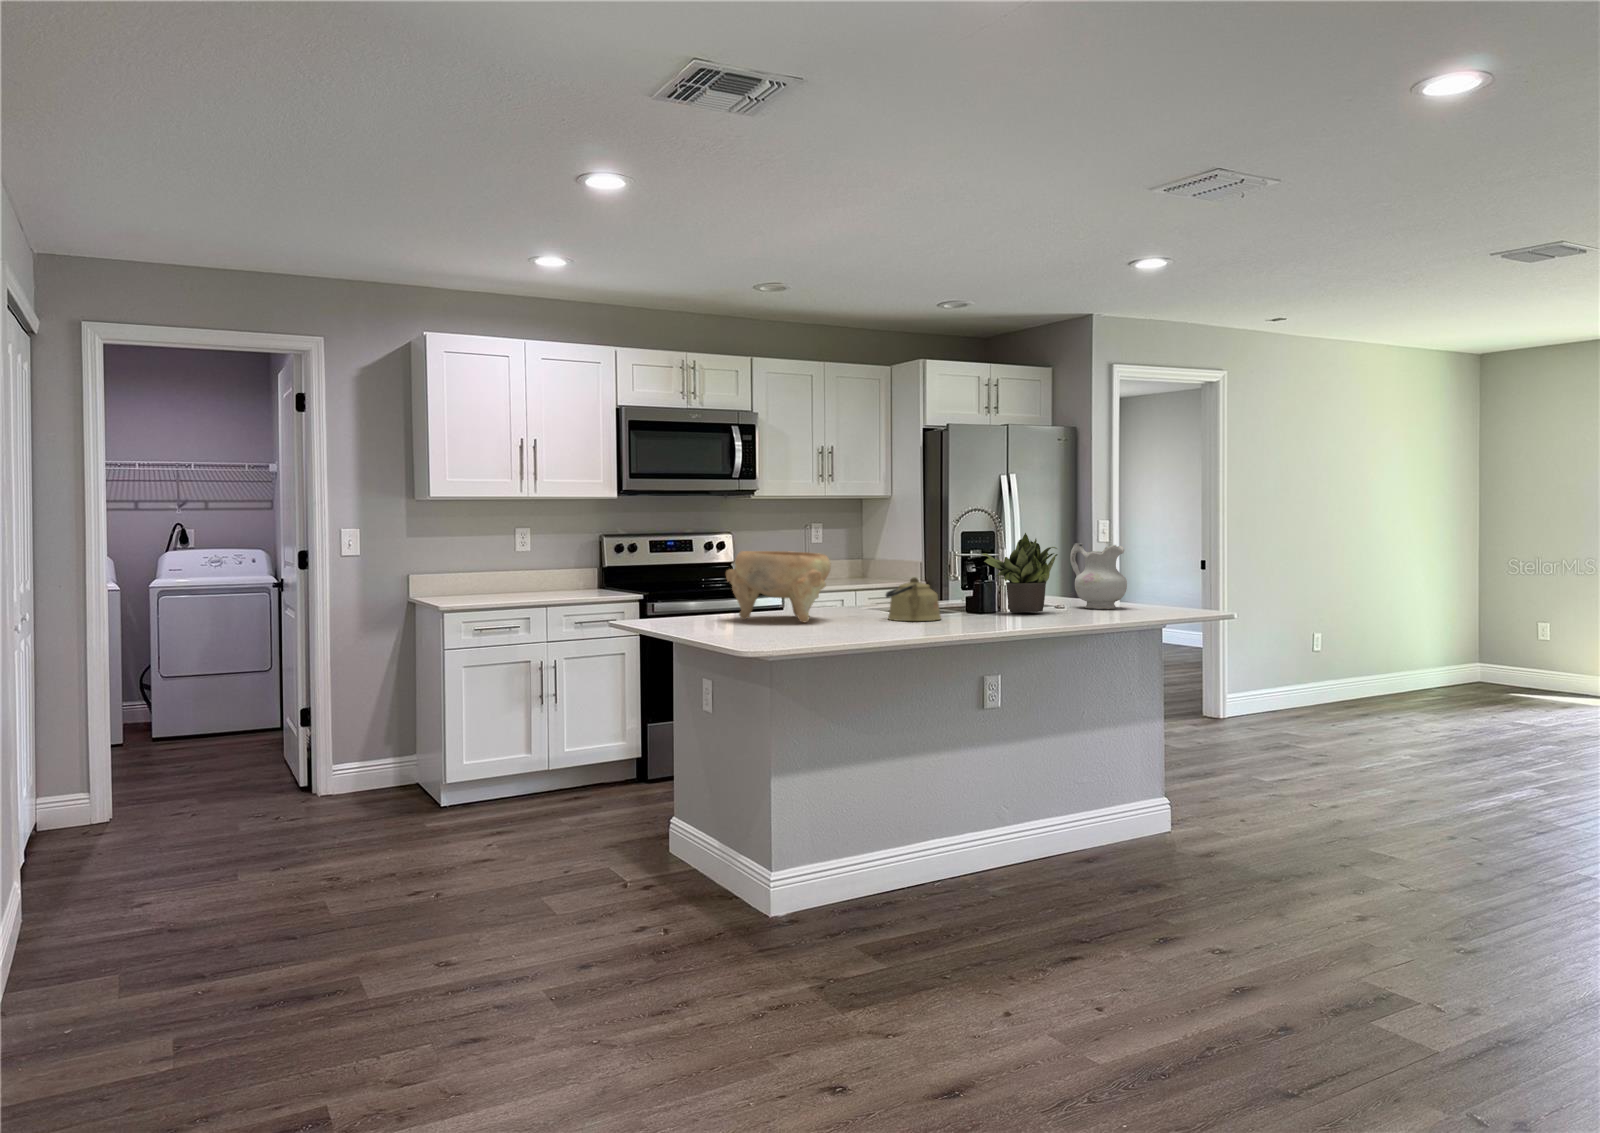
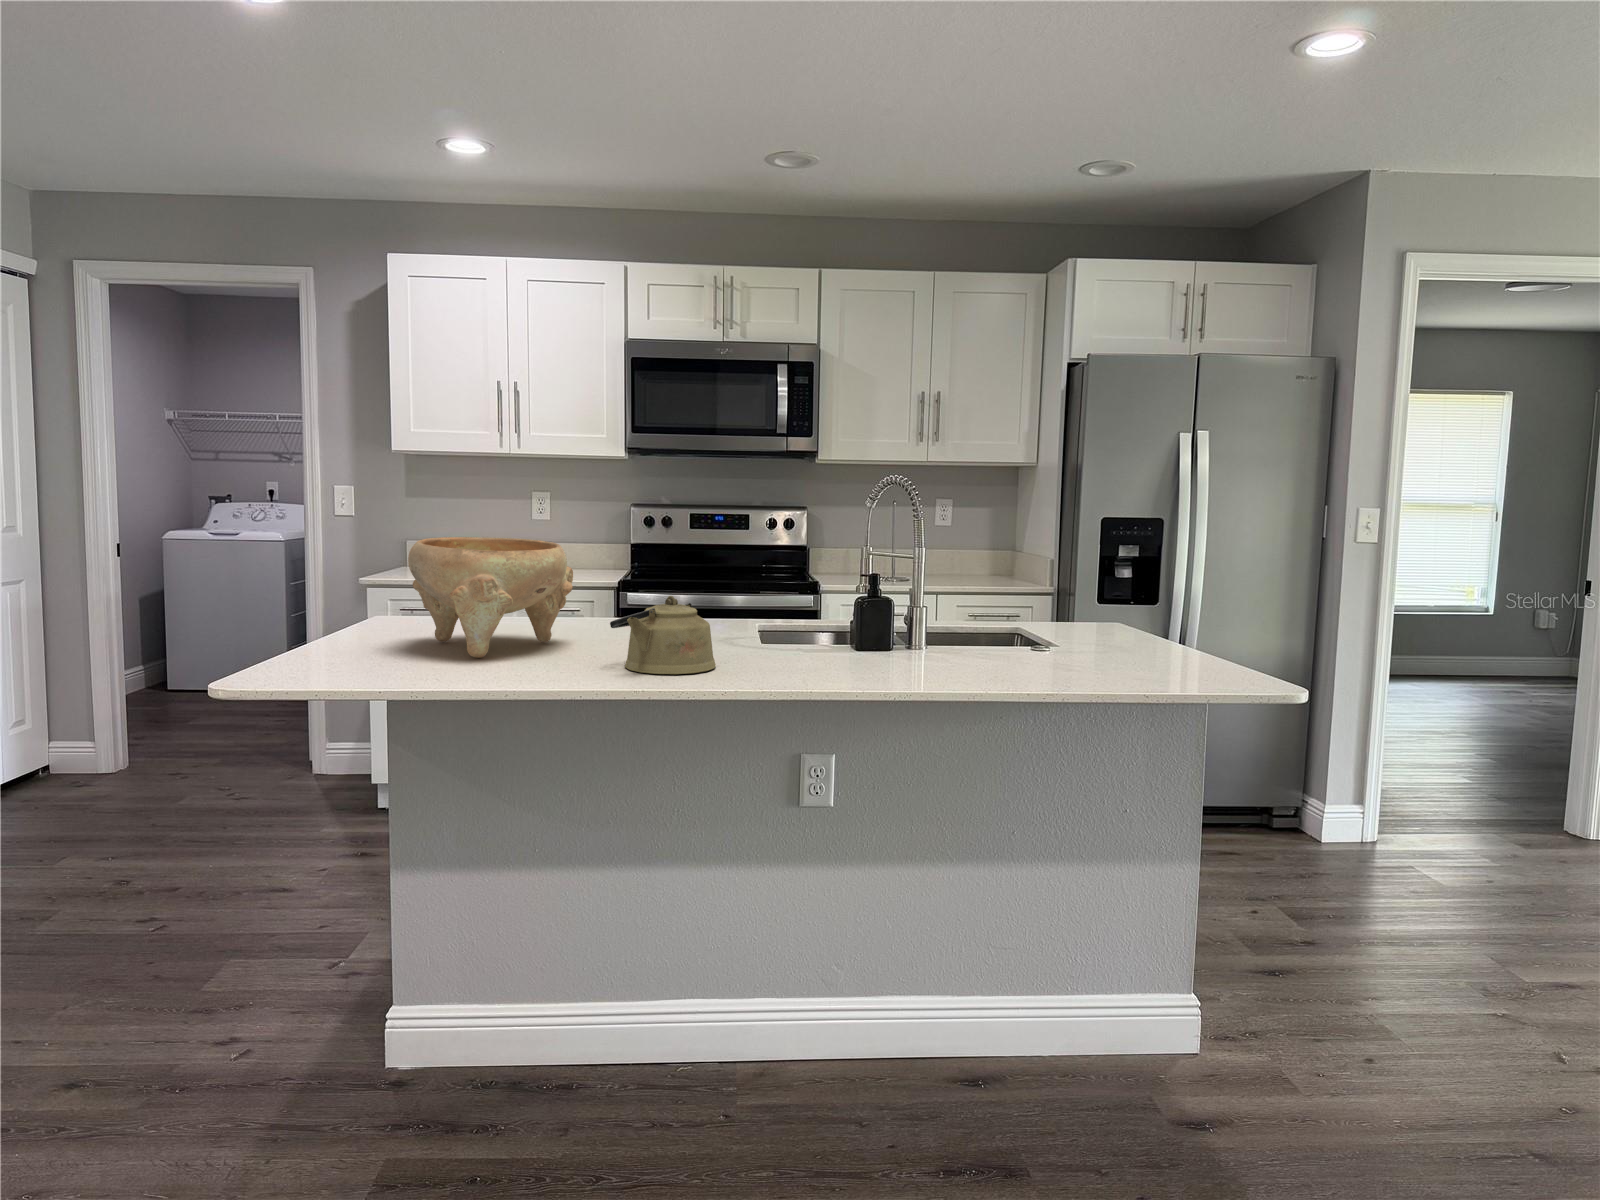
potted plant: present [981,533,1058,612] -> none [822,525,975,671]
ceramic pitcher: present [1070,543,1127,609] -> none [1052,549,1149,676]

